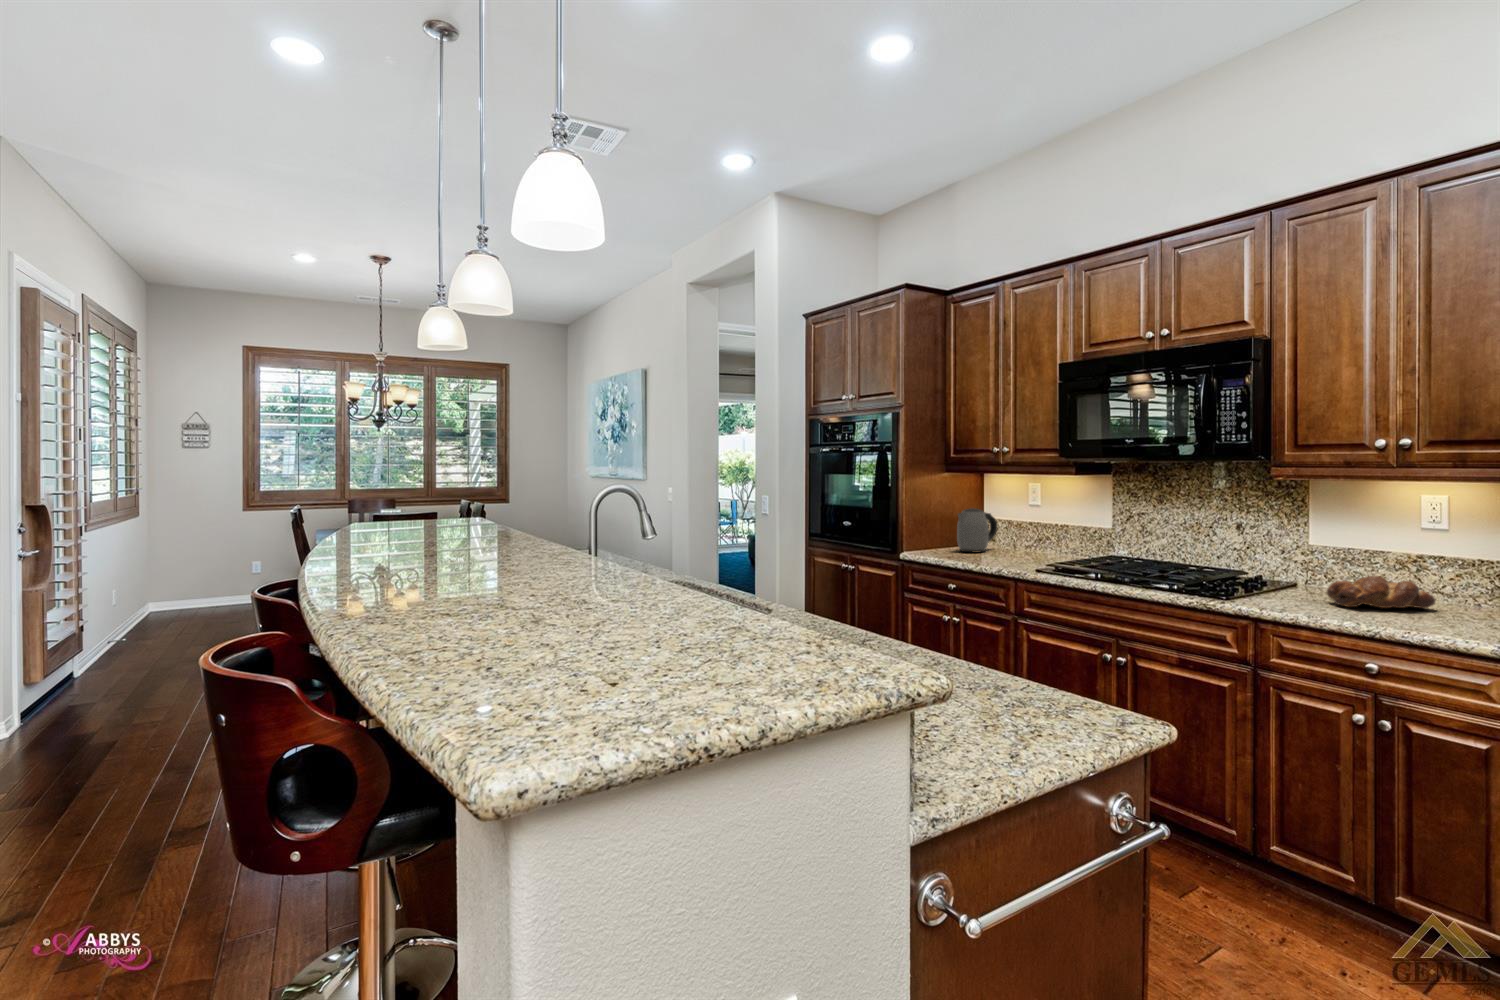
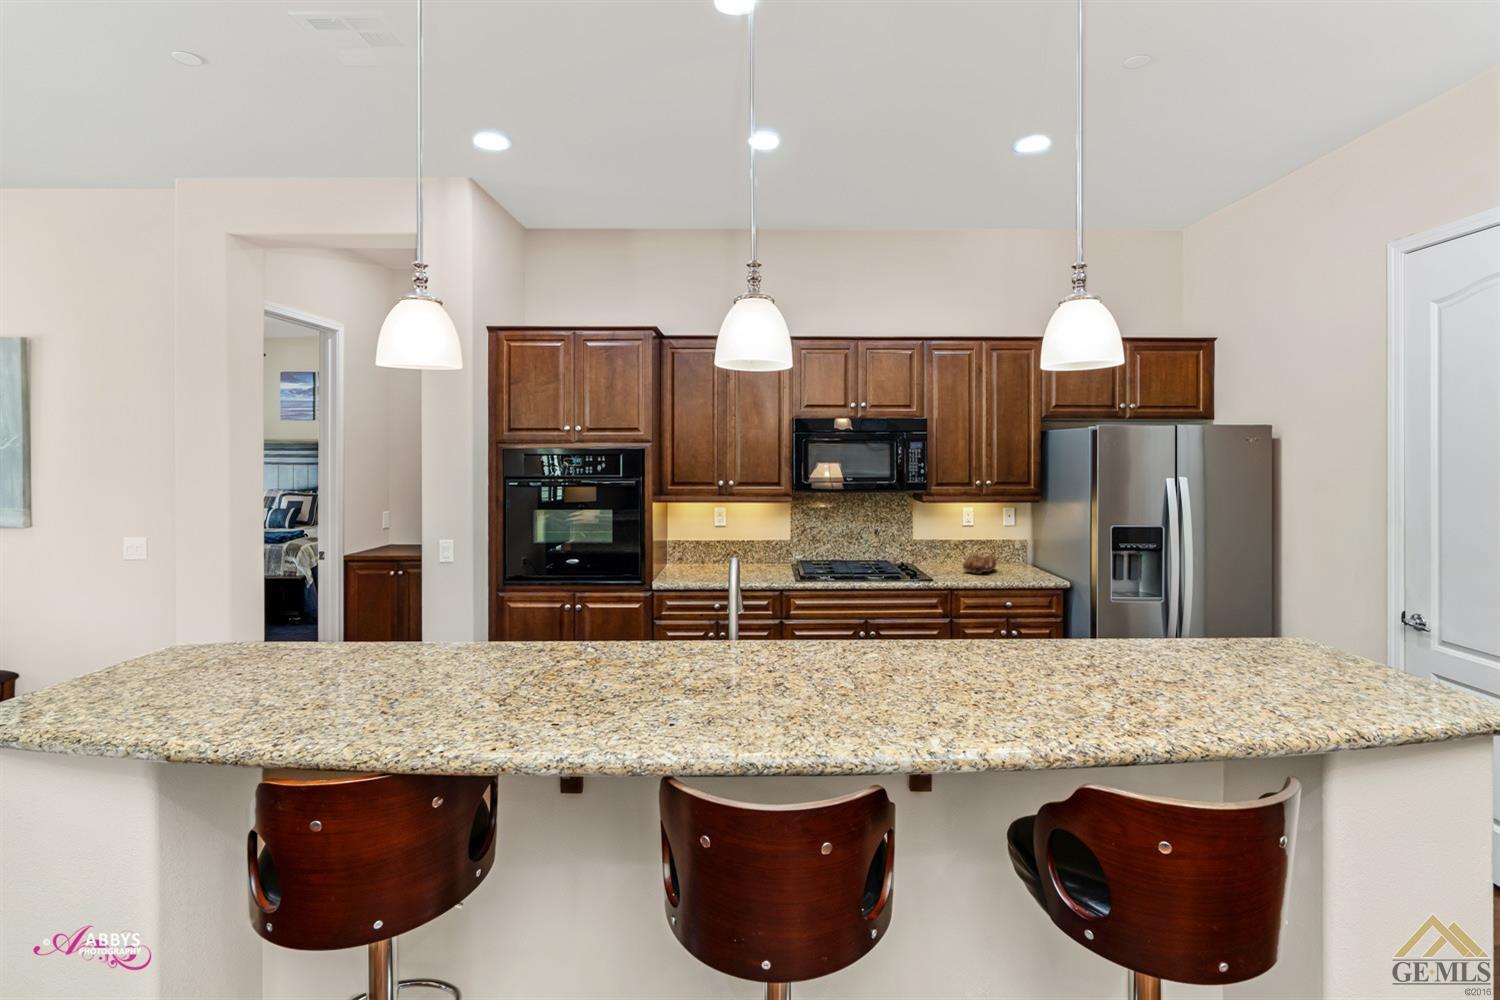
kettle: present [957,508,997,552] -> none [682,534,709,574]

